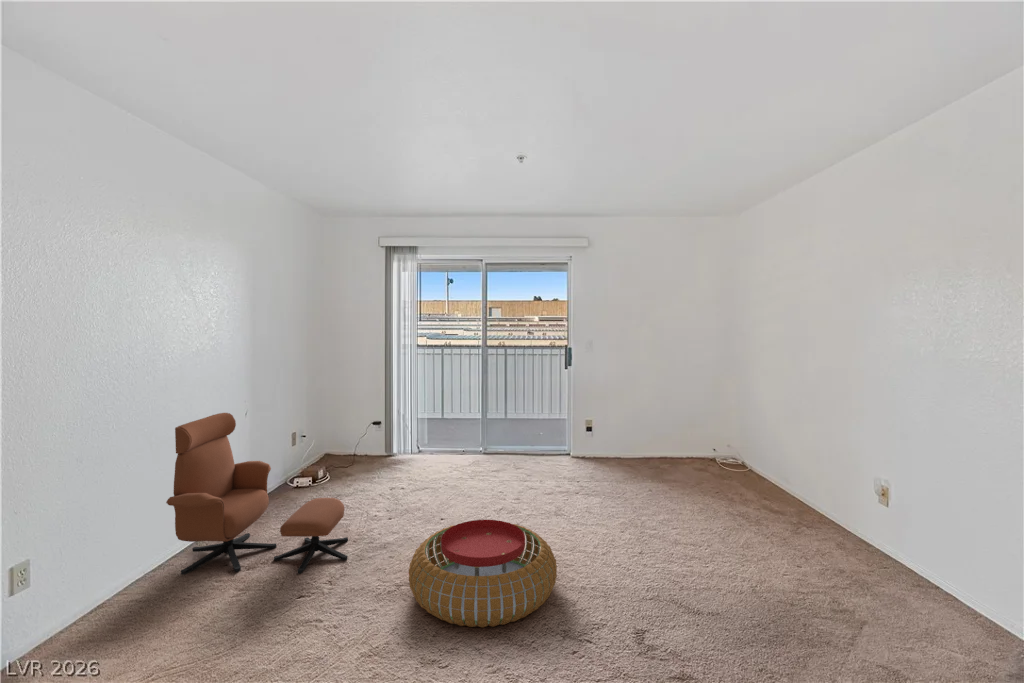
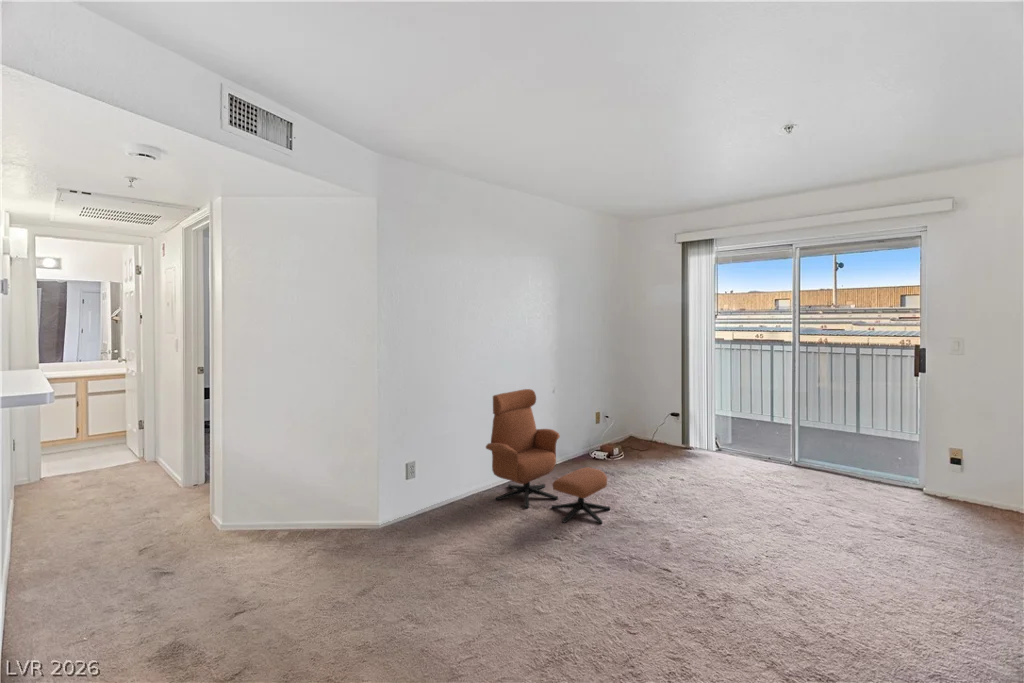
pouf: present [409,520,557,628] -> none [630,518,795,630]

